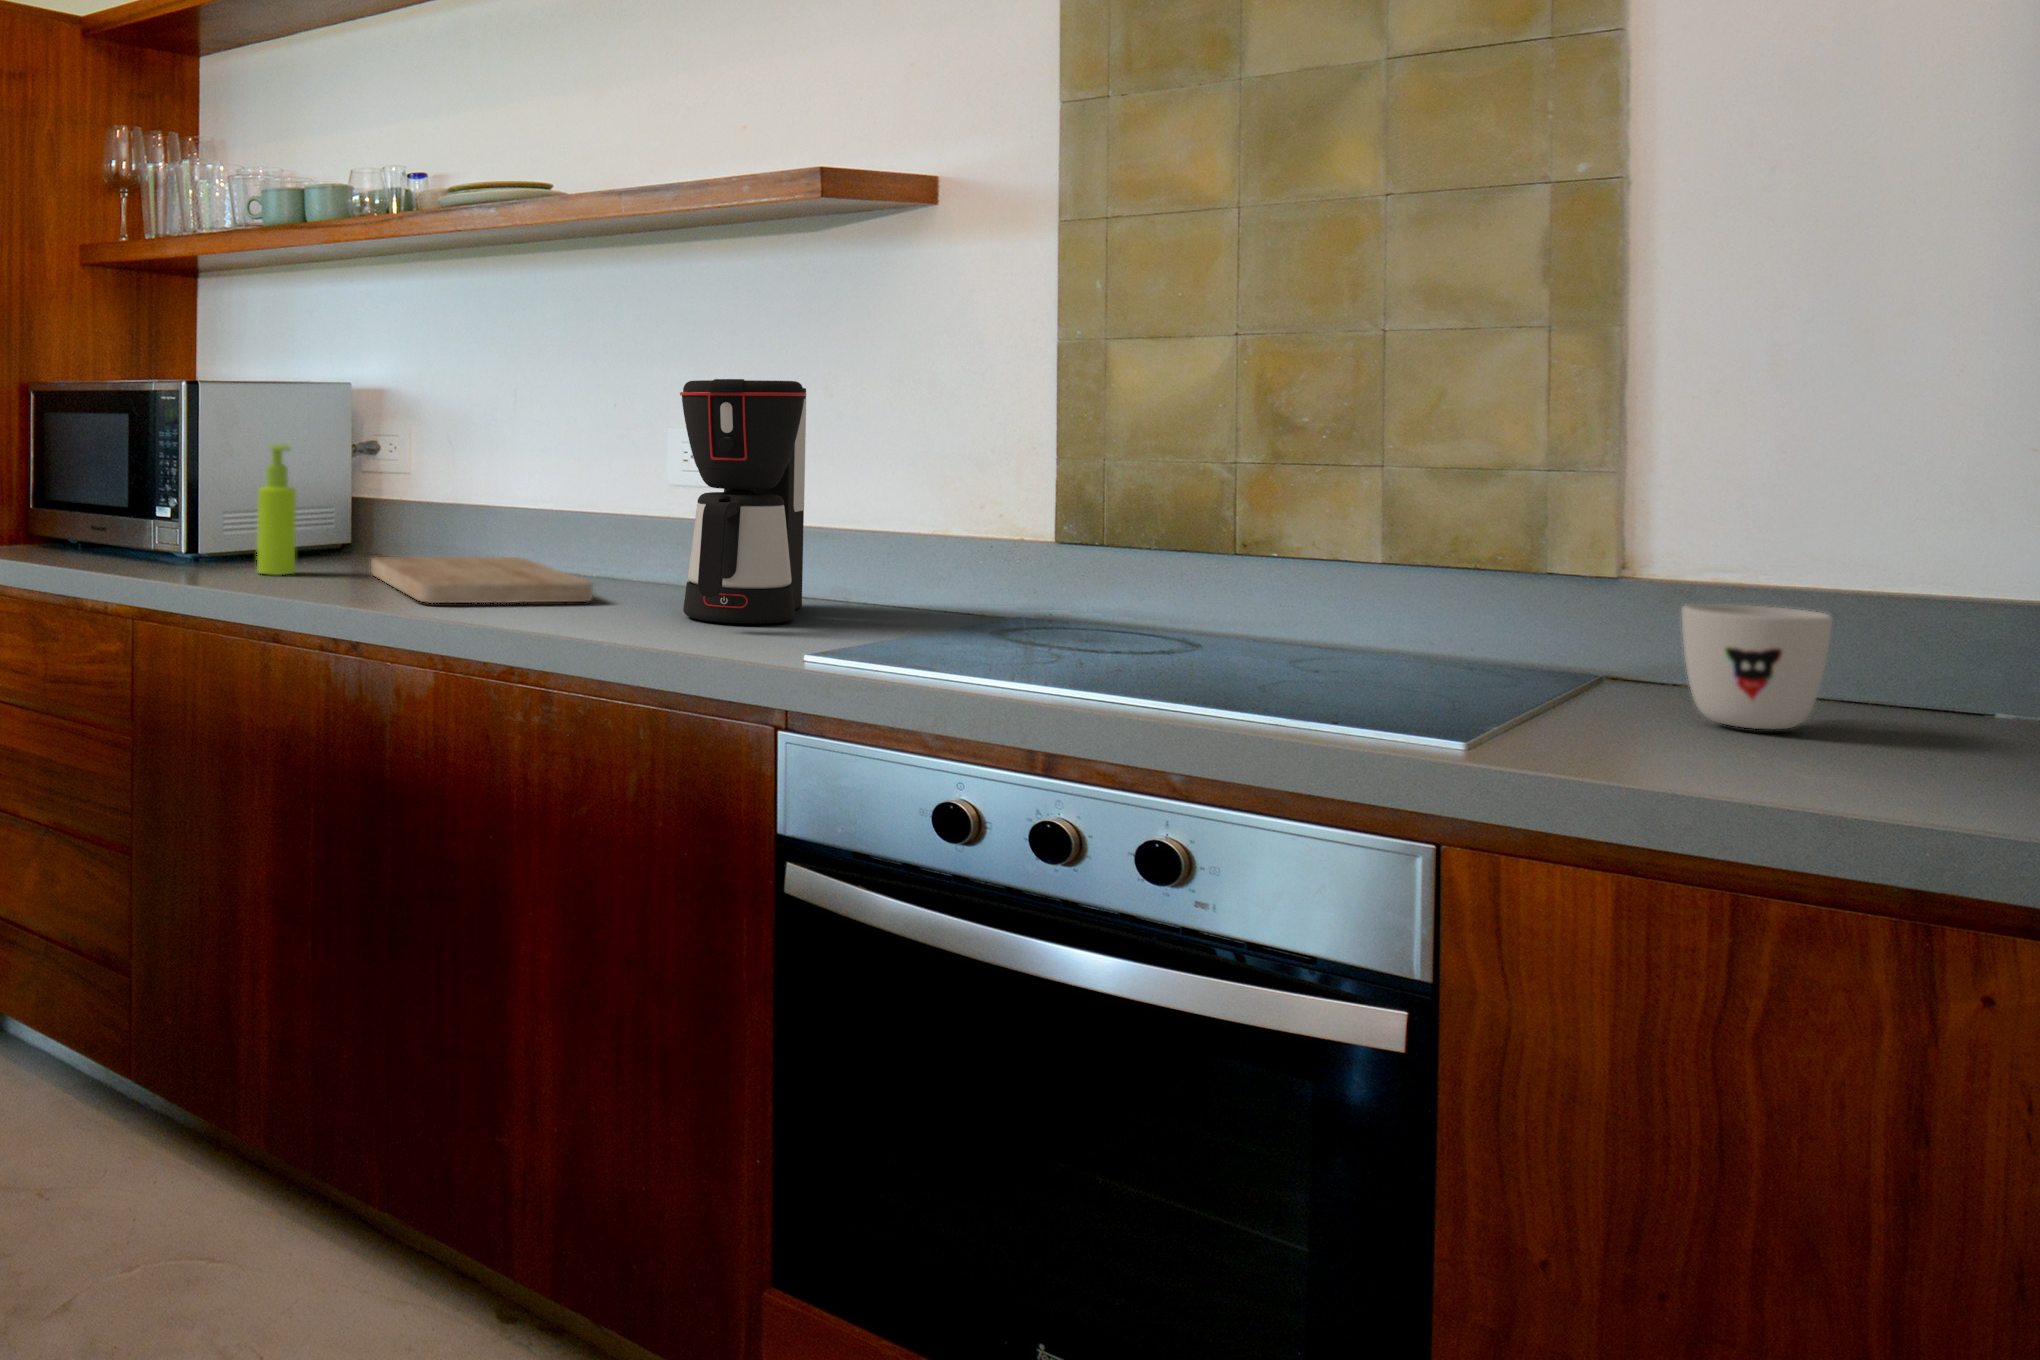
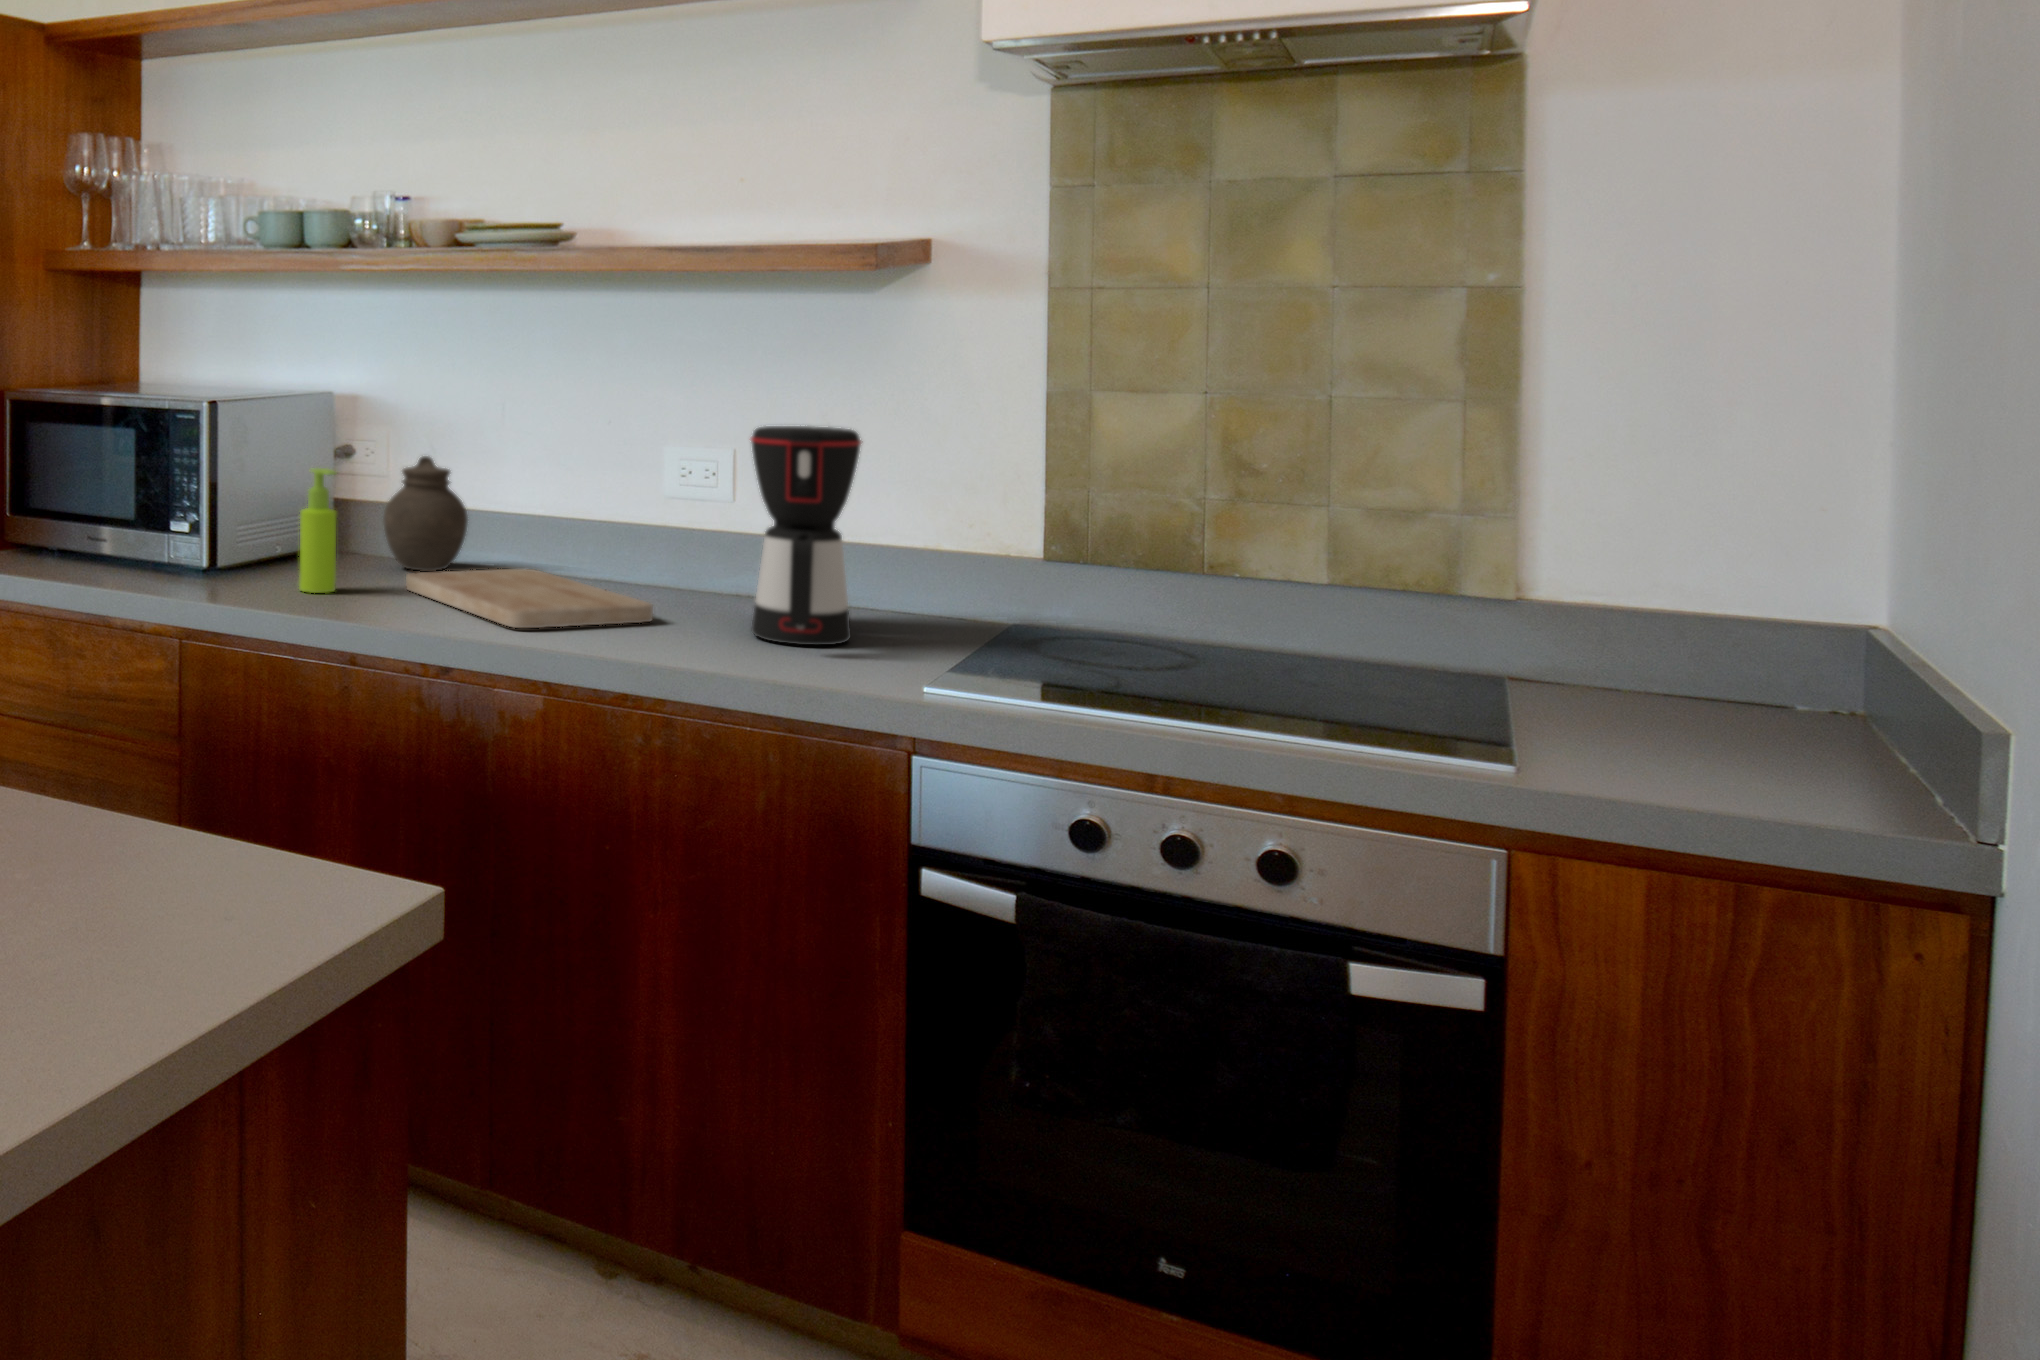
jar: none [380,440,470,562] -> present [383,456,468,572]
mug: present [1681,604,1832,729] -> none [1618,637,1729,736]

